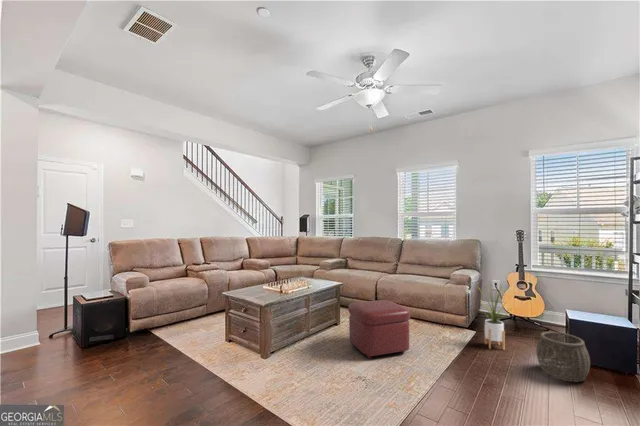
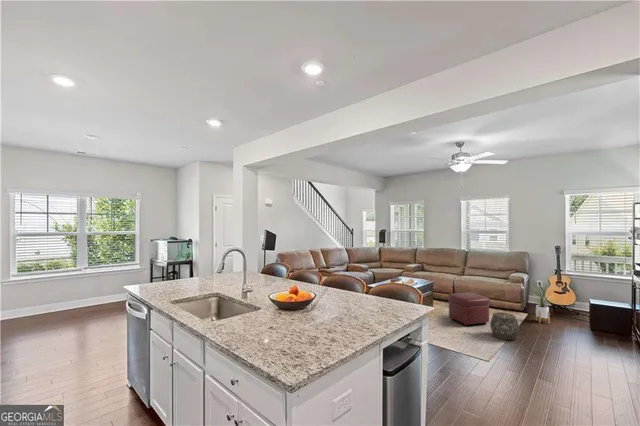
woven basket: present [536,332,590,382] -> present [490,312,519,340]

